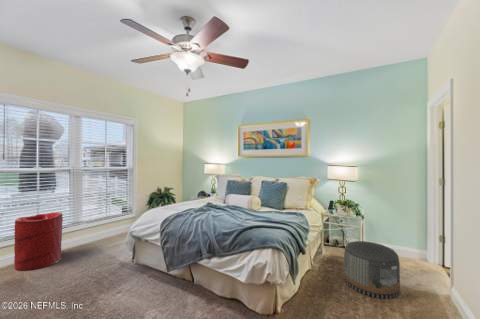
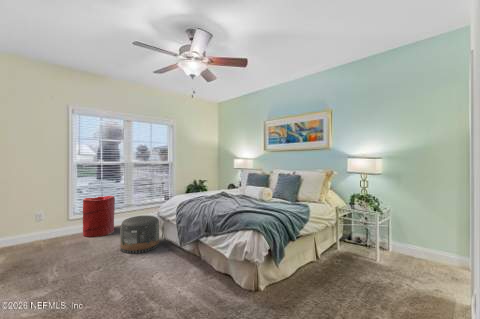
pouf: present [344,241,400,299] -> present [120,215,159,253]

